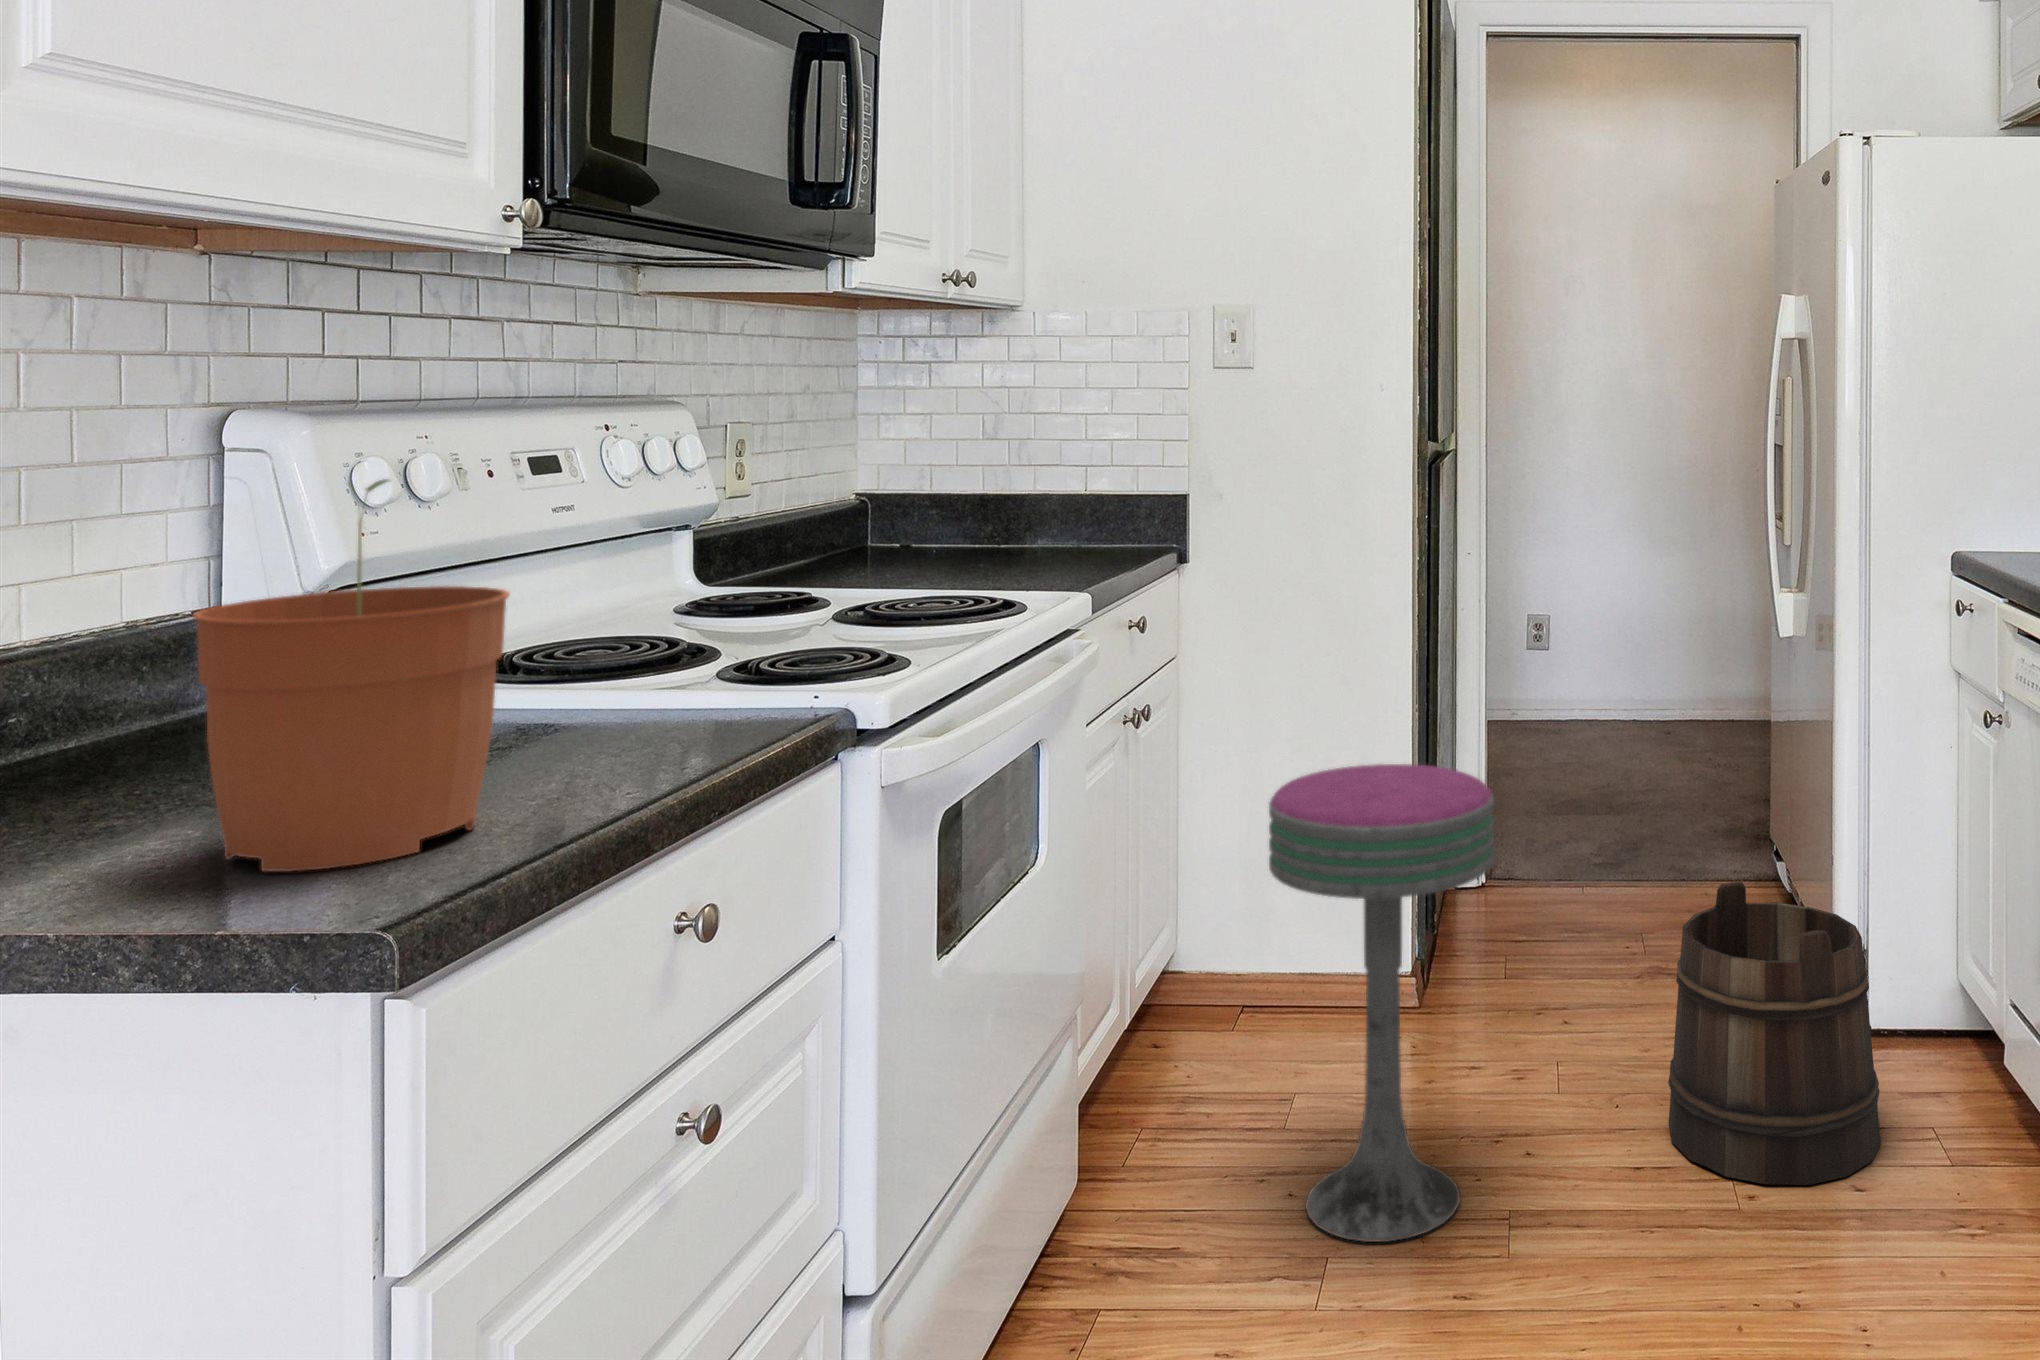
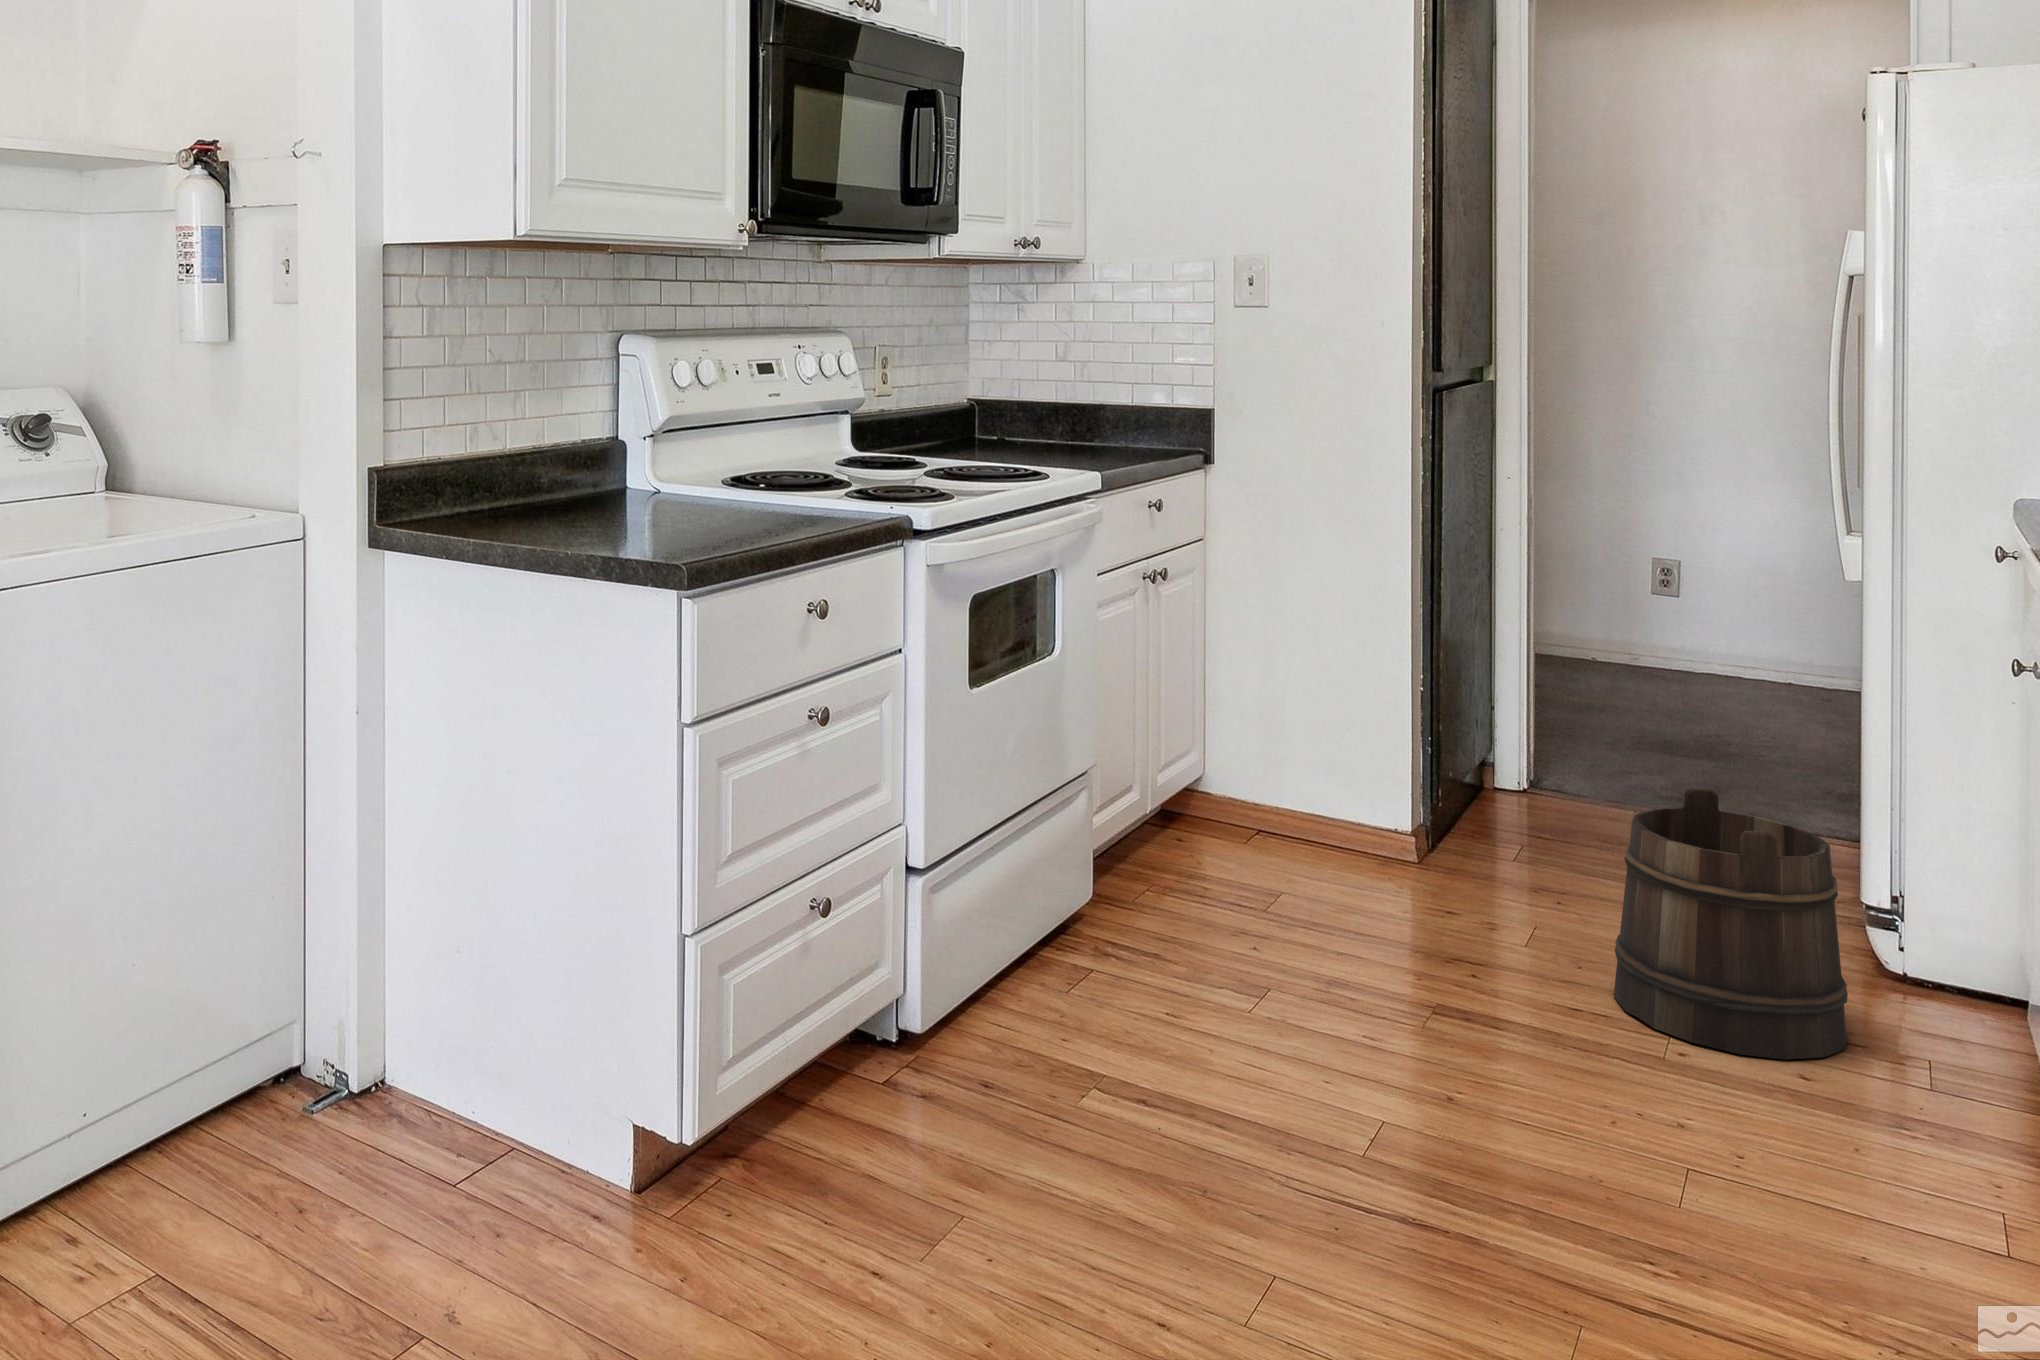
plant pot: present [193,479,510,872] -> none [610,366,732,545]
bar stool: present [1269,764,1494,1242] -> none [1234,629,1428,992]

